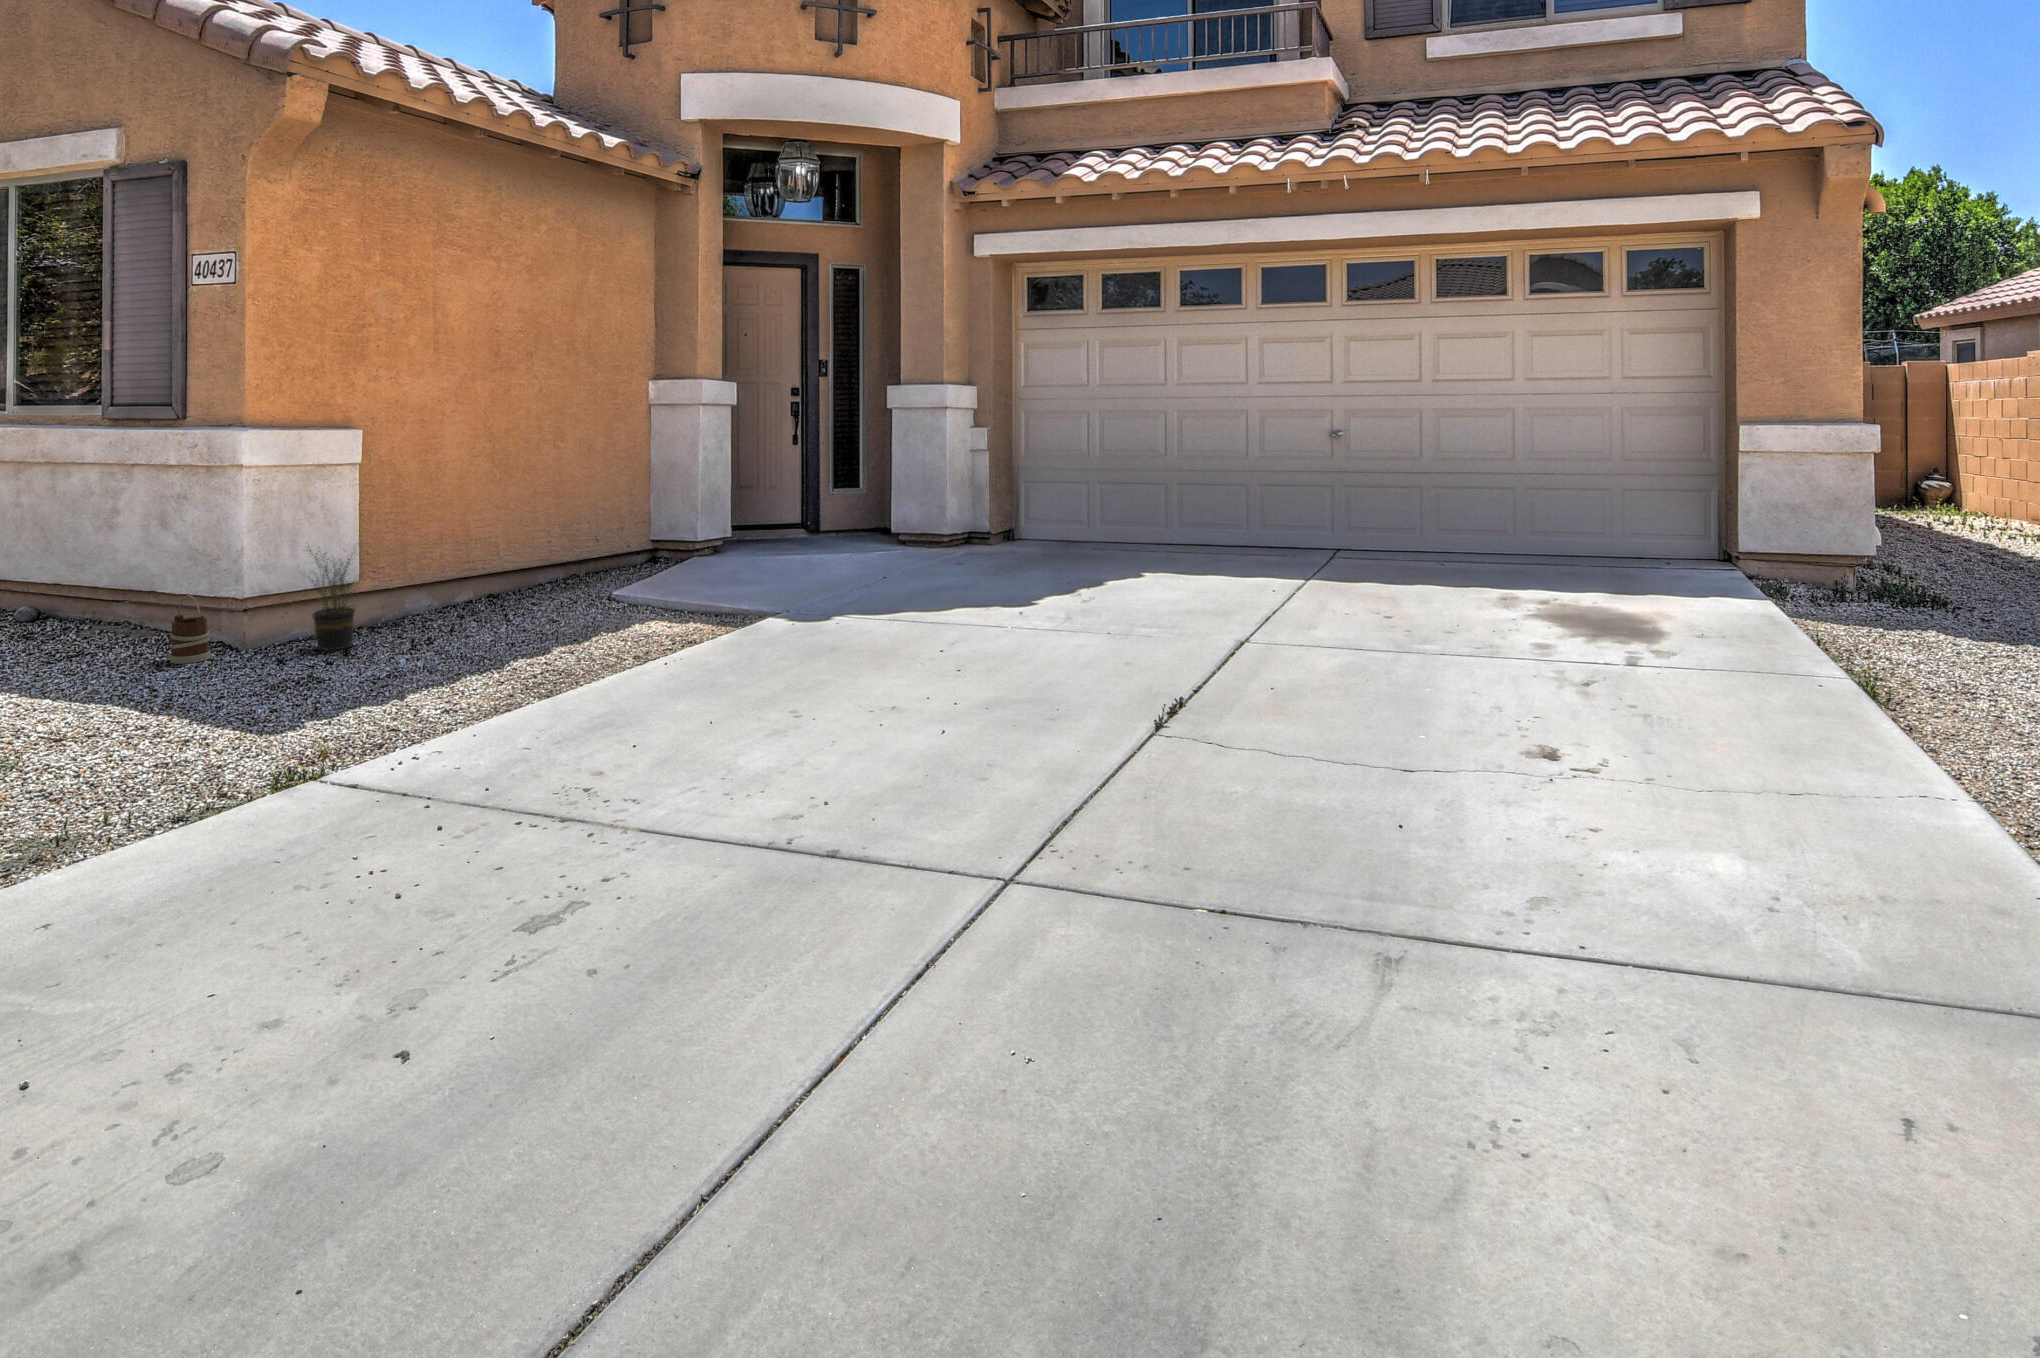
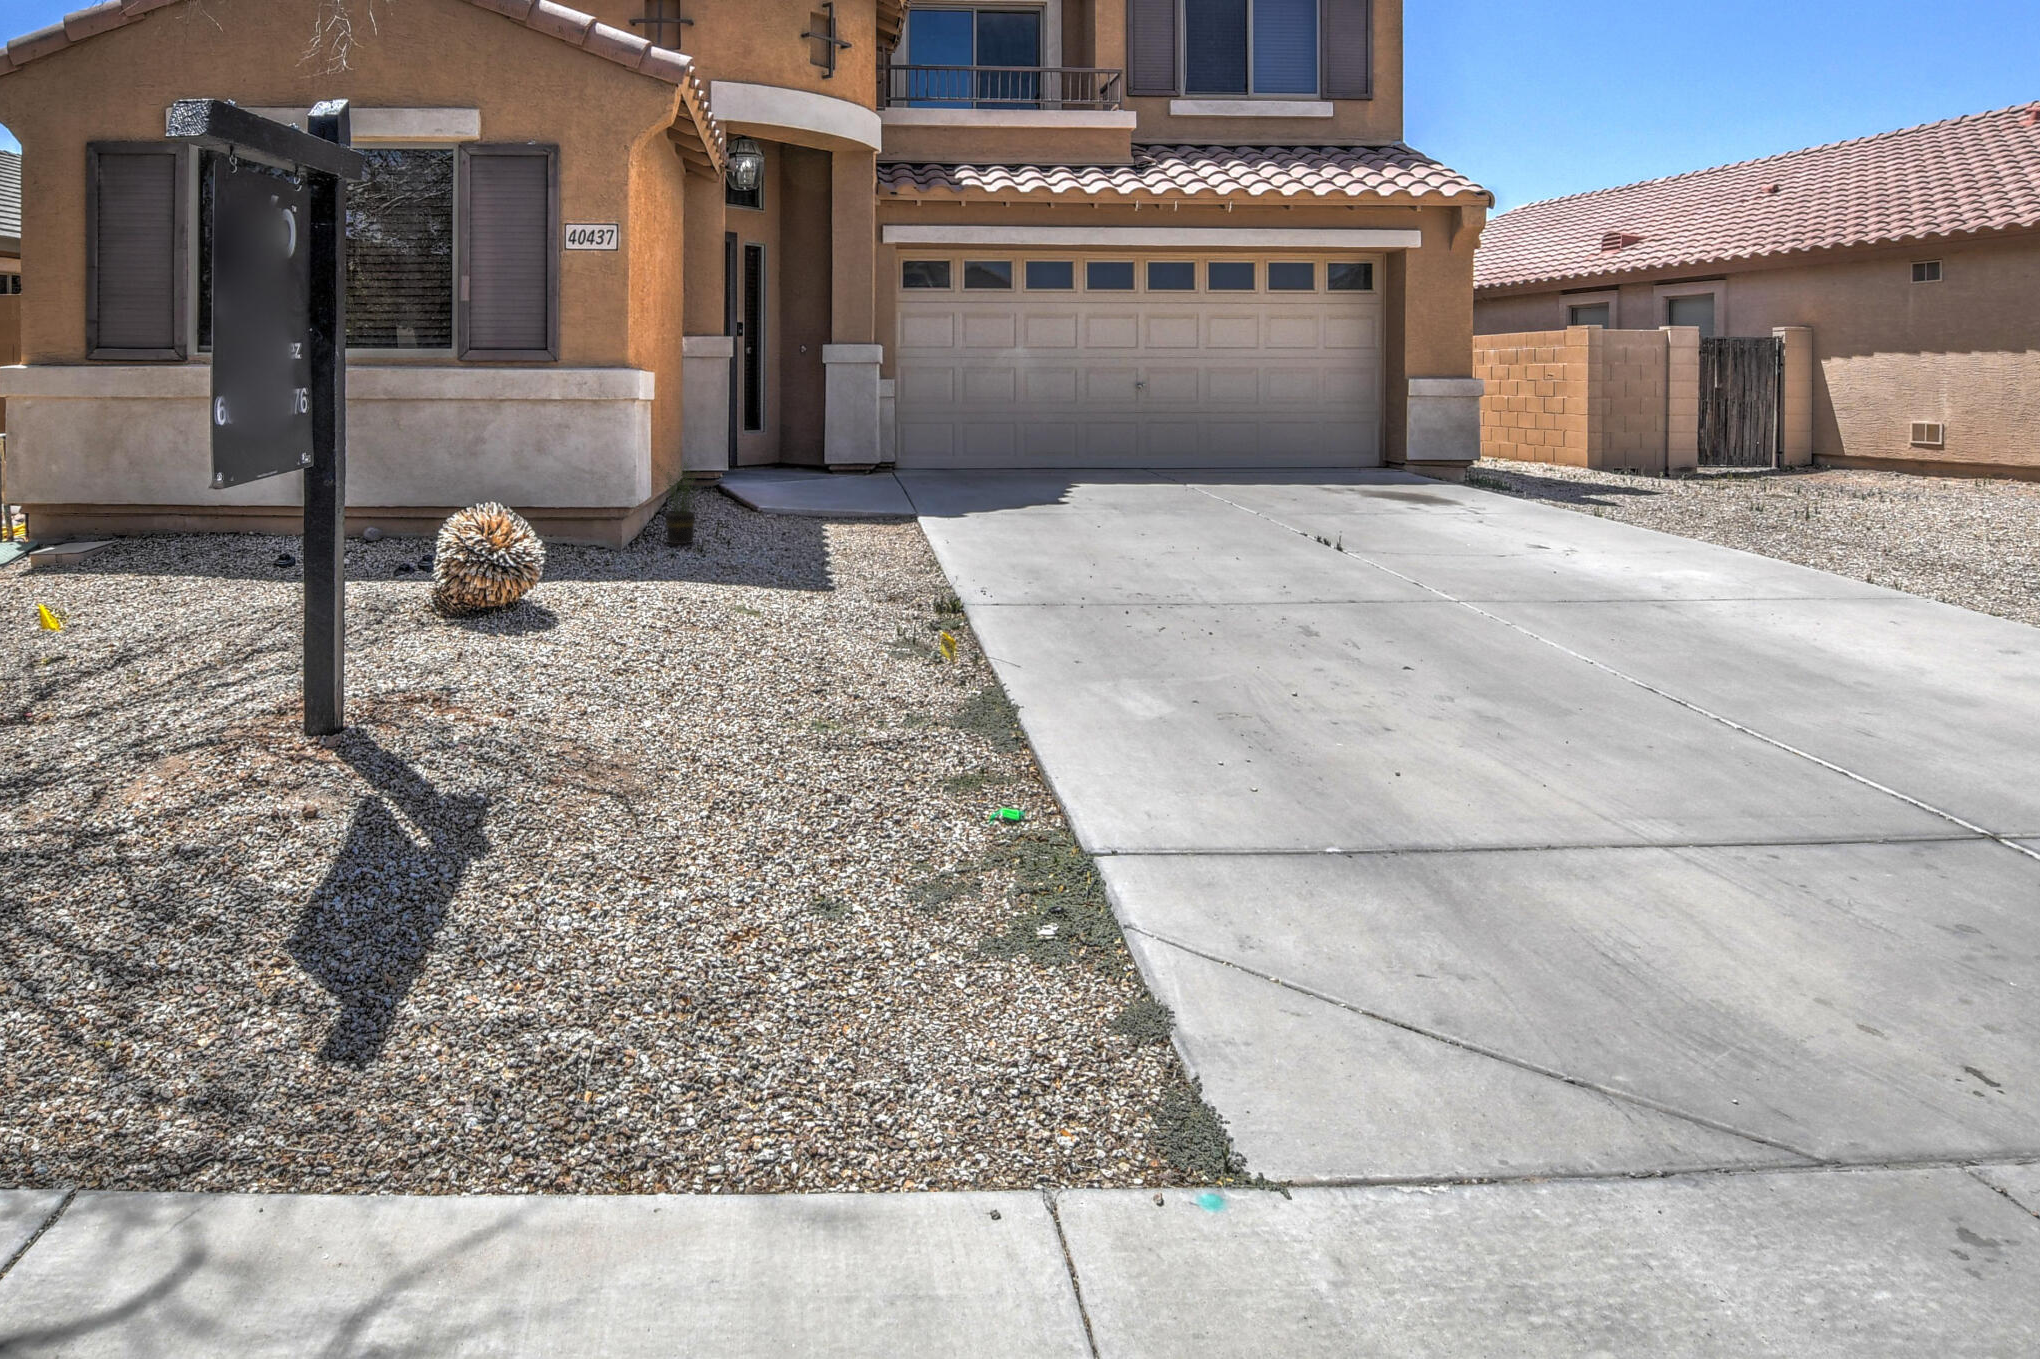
wooden bucket: present [170,595,211,664] -> none [580,502,609,557]

